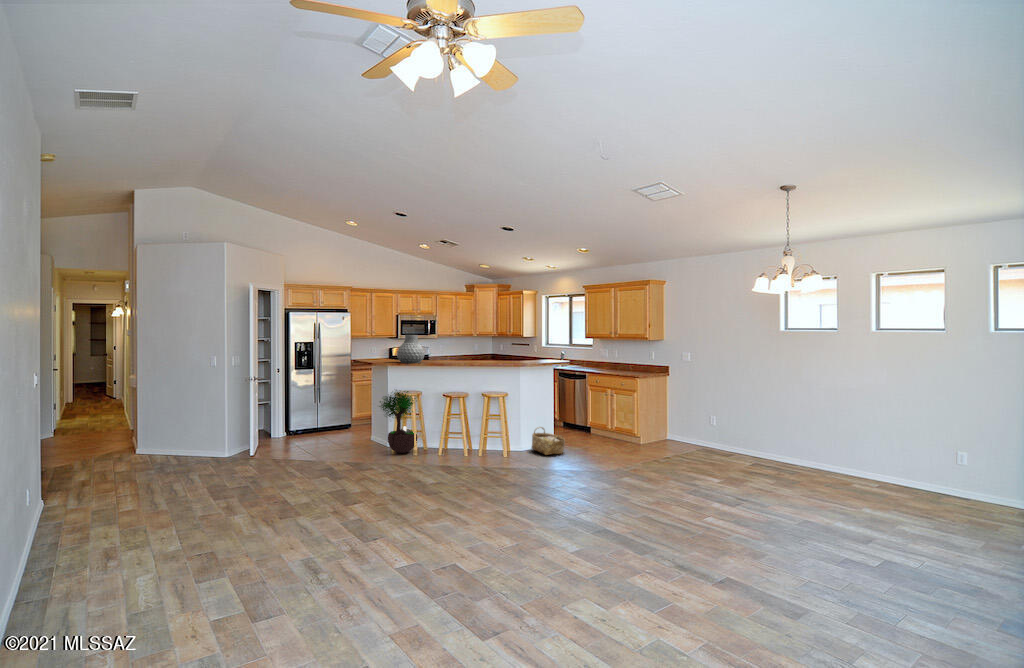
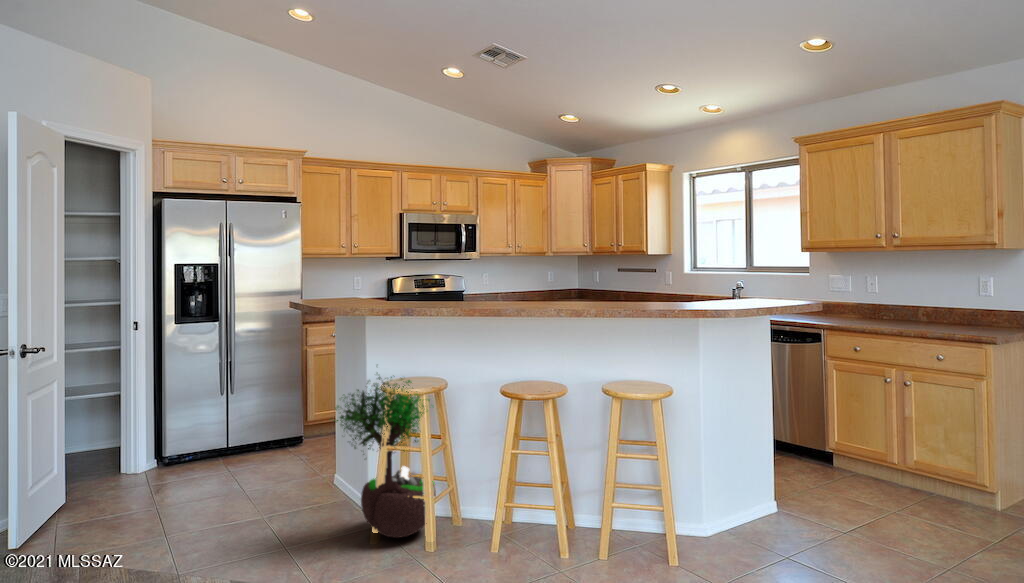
vase: present [397,335,425,363] -> none [386,237,453,306]
woven basket: present [532,427,565,455] -> none [732,469,831,556]

